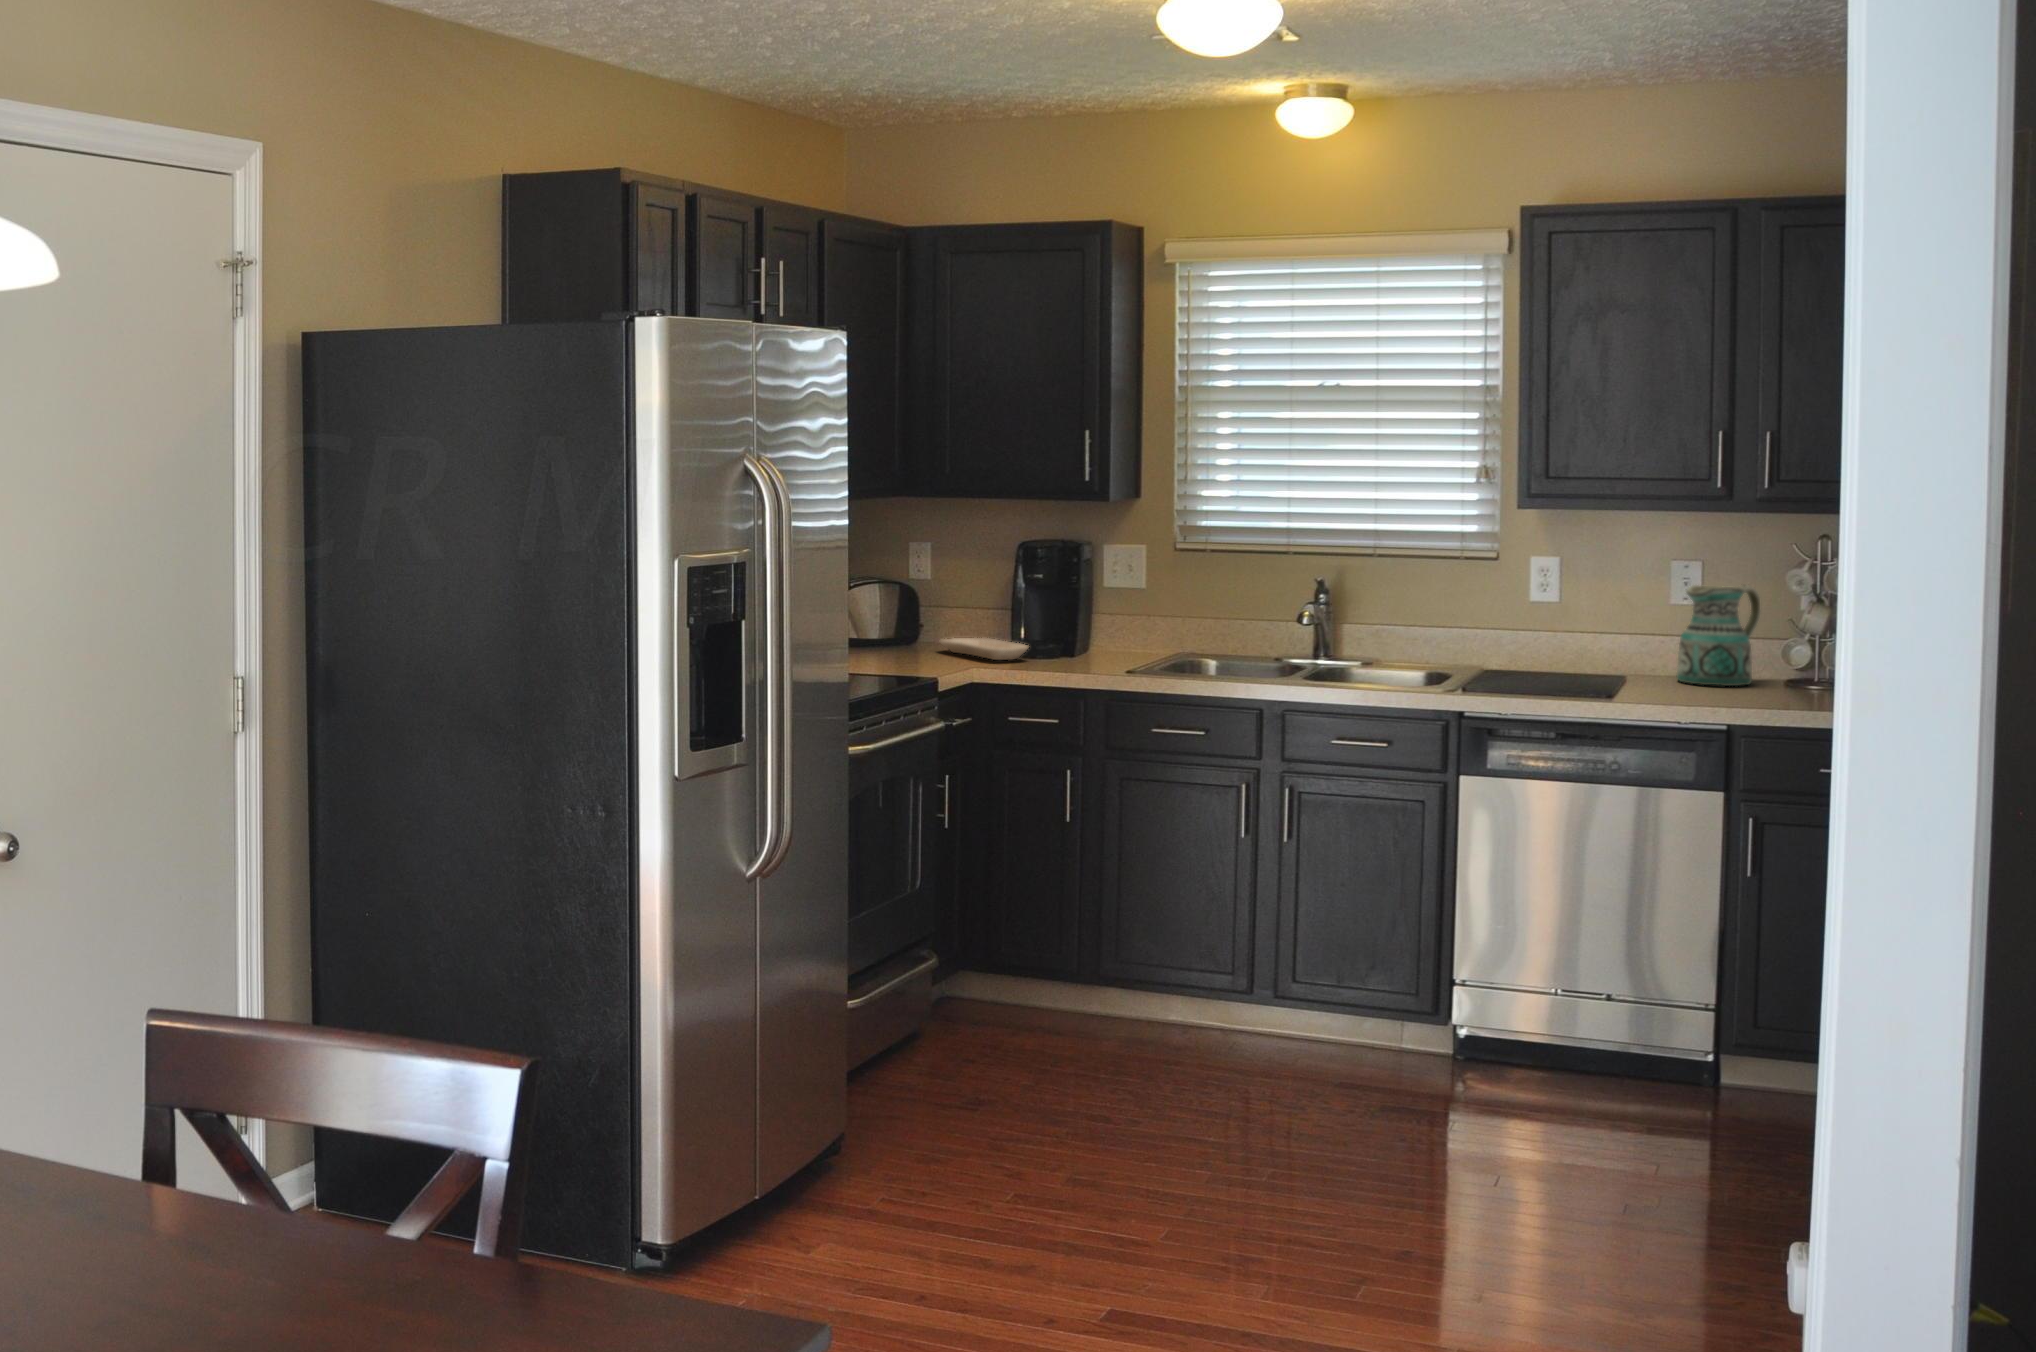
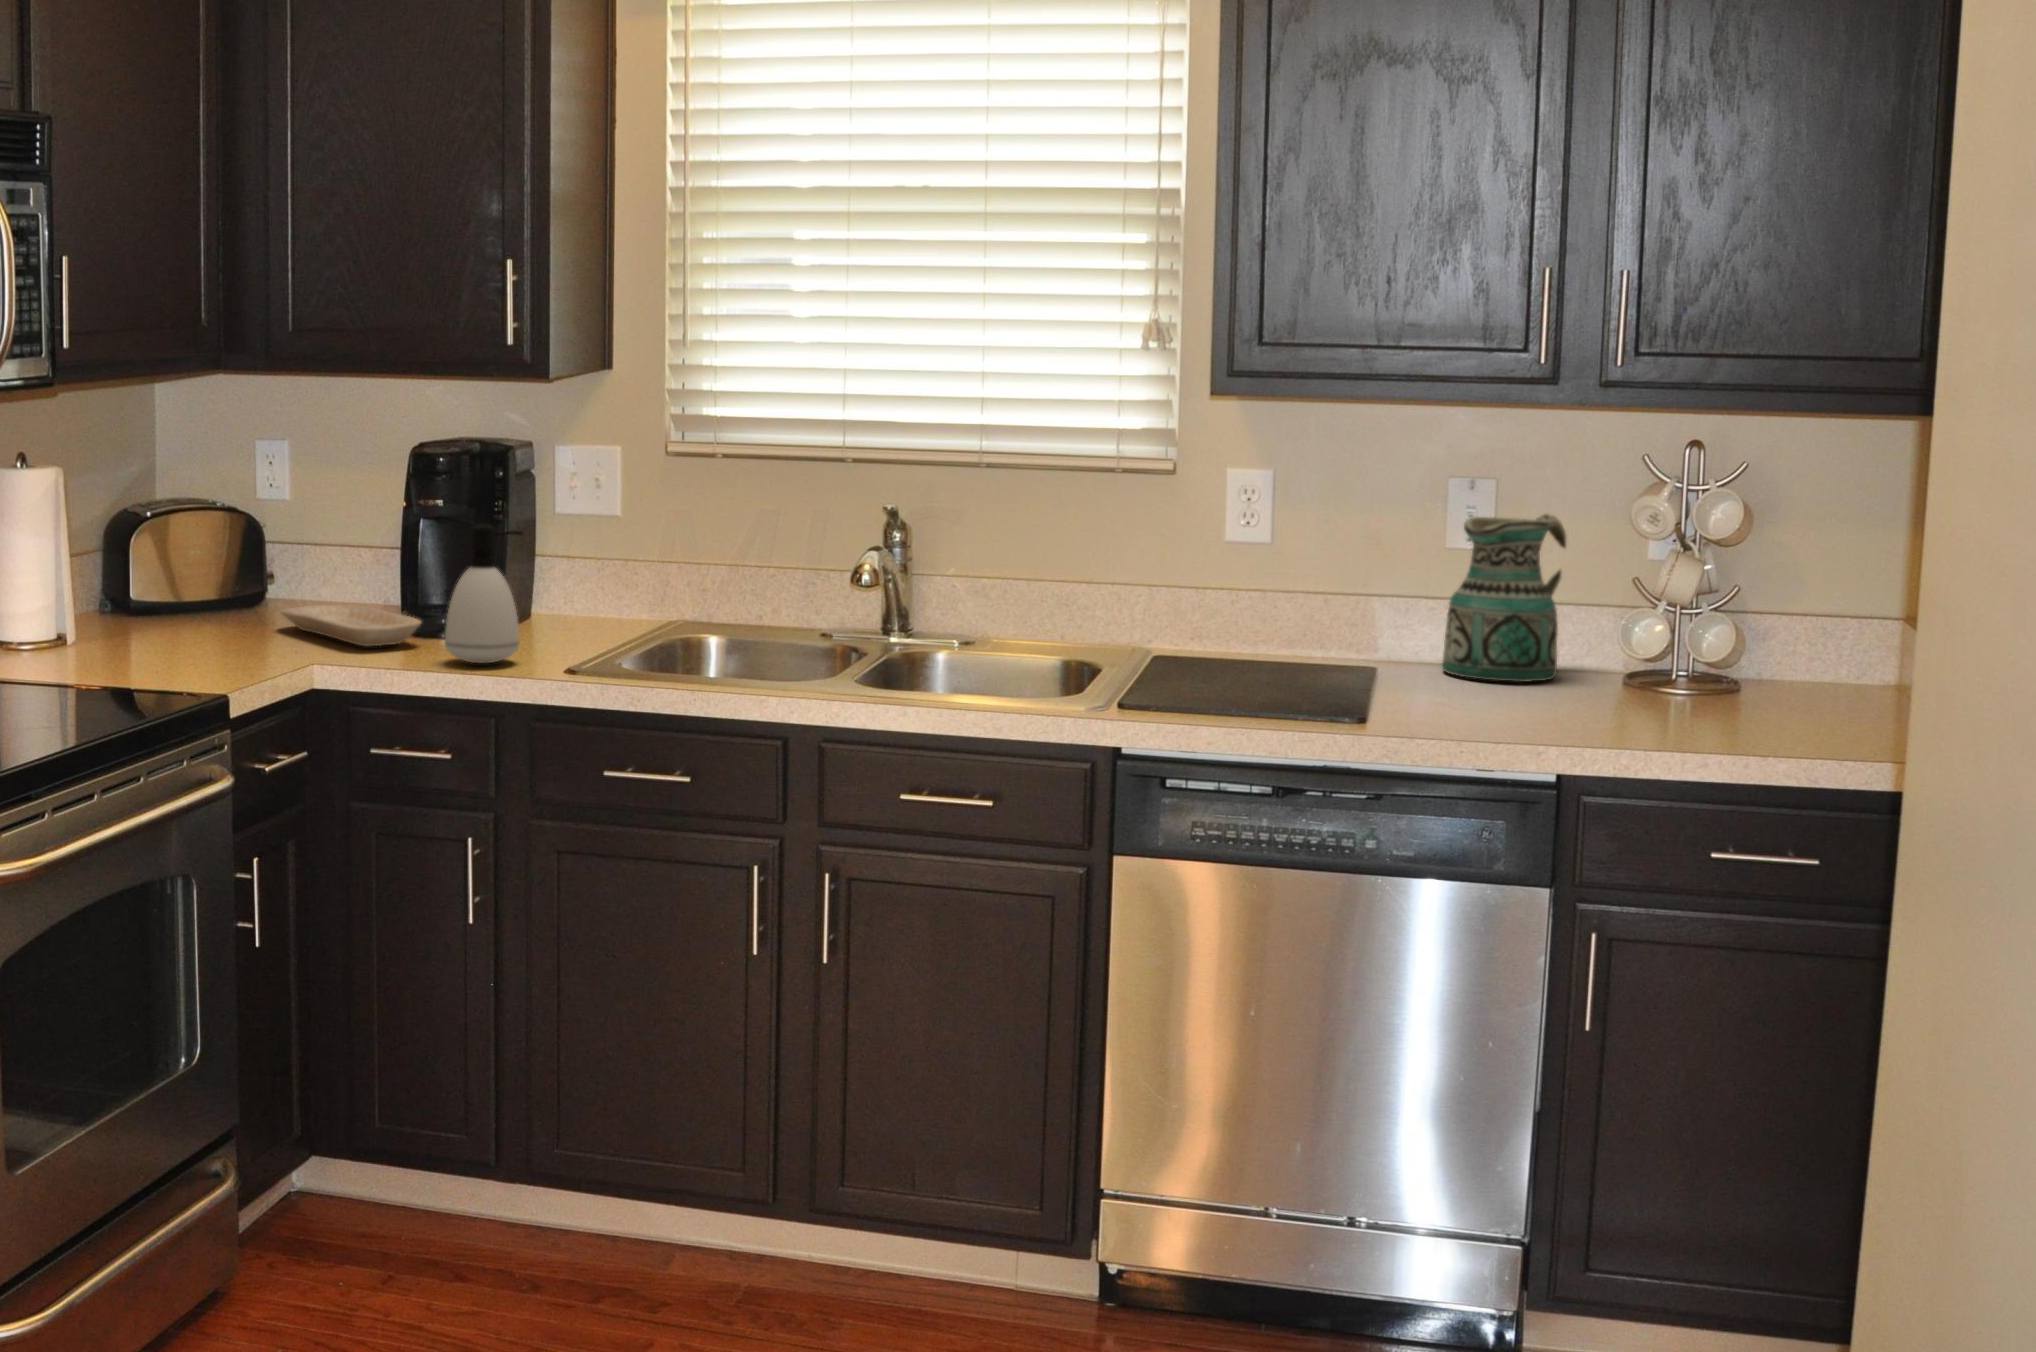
soap dispenser: none [1048,589,1094,669] -> present [445,524,522,663]

